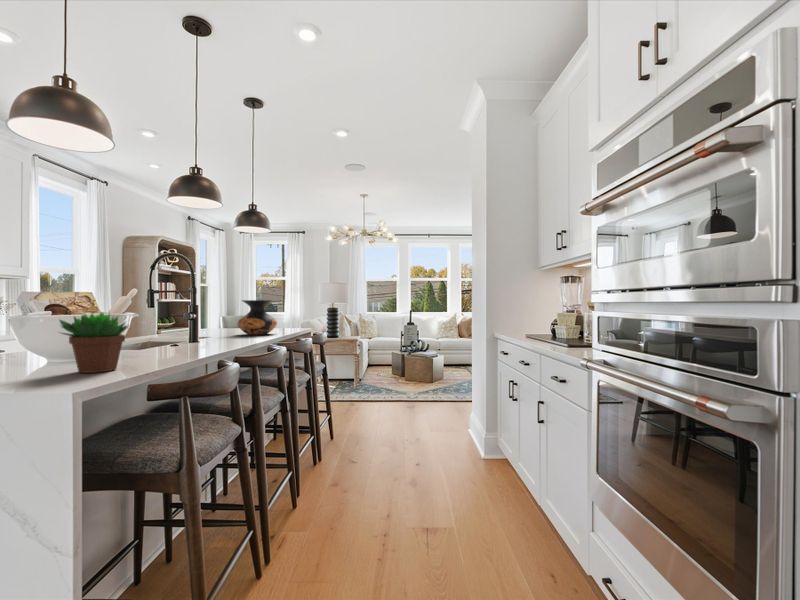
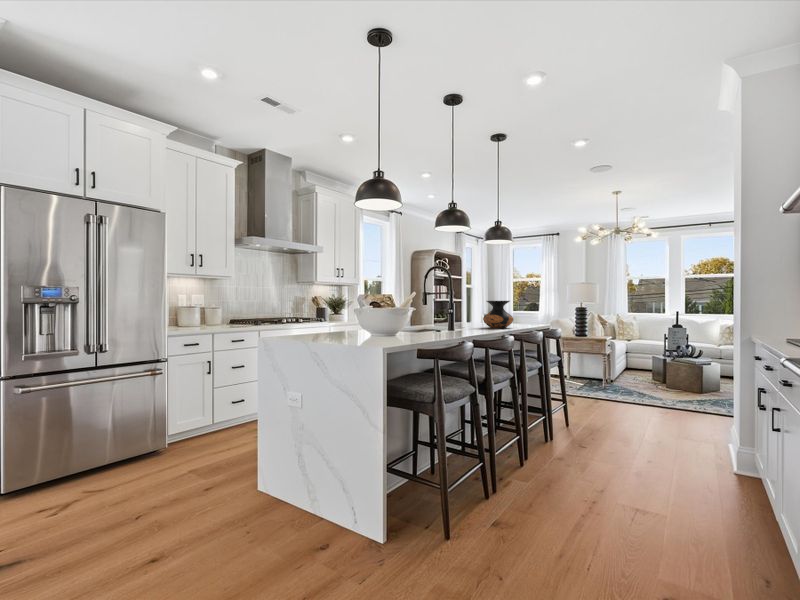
succulent plant: present [59,312,128,373] -> none [377,308,409,342]

